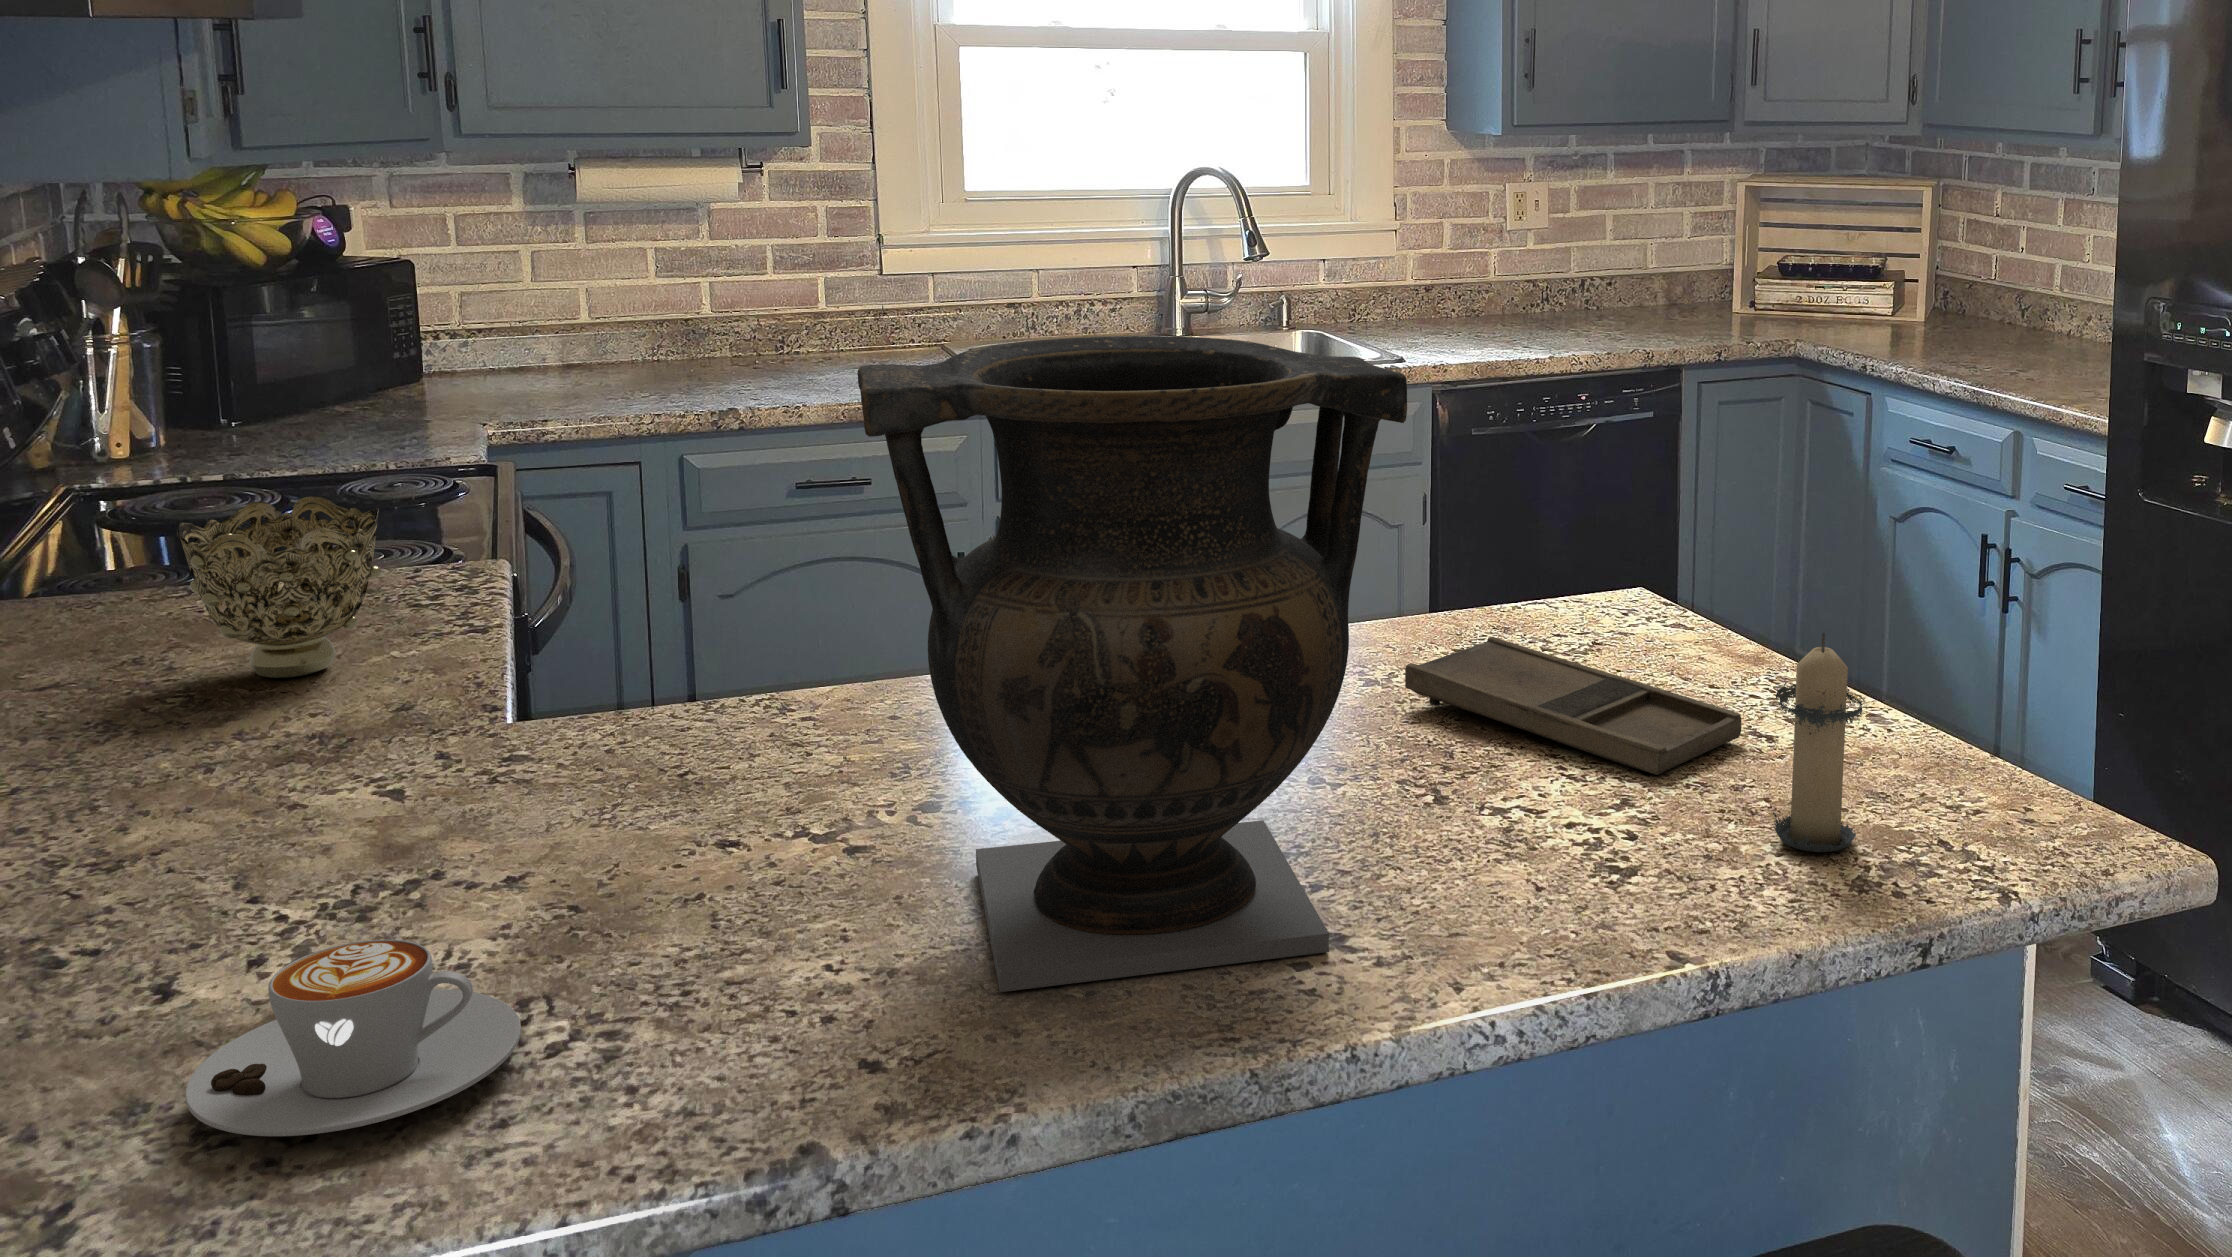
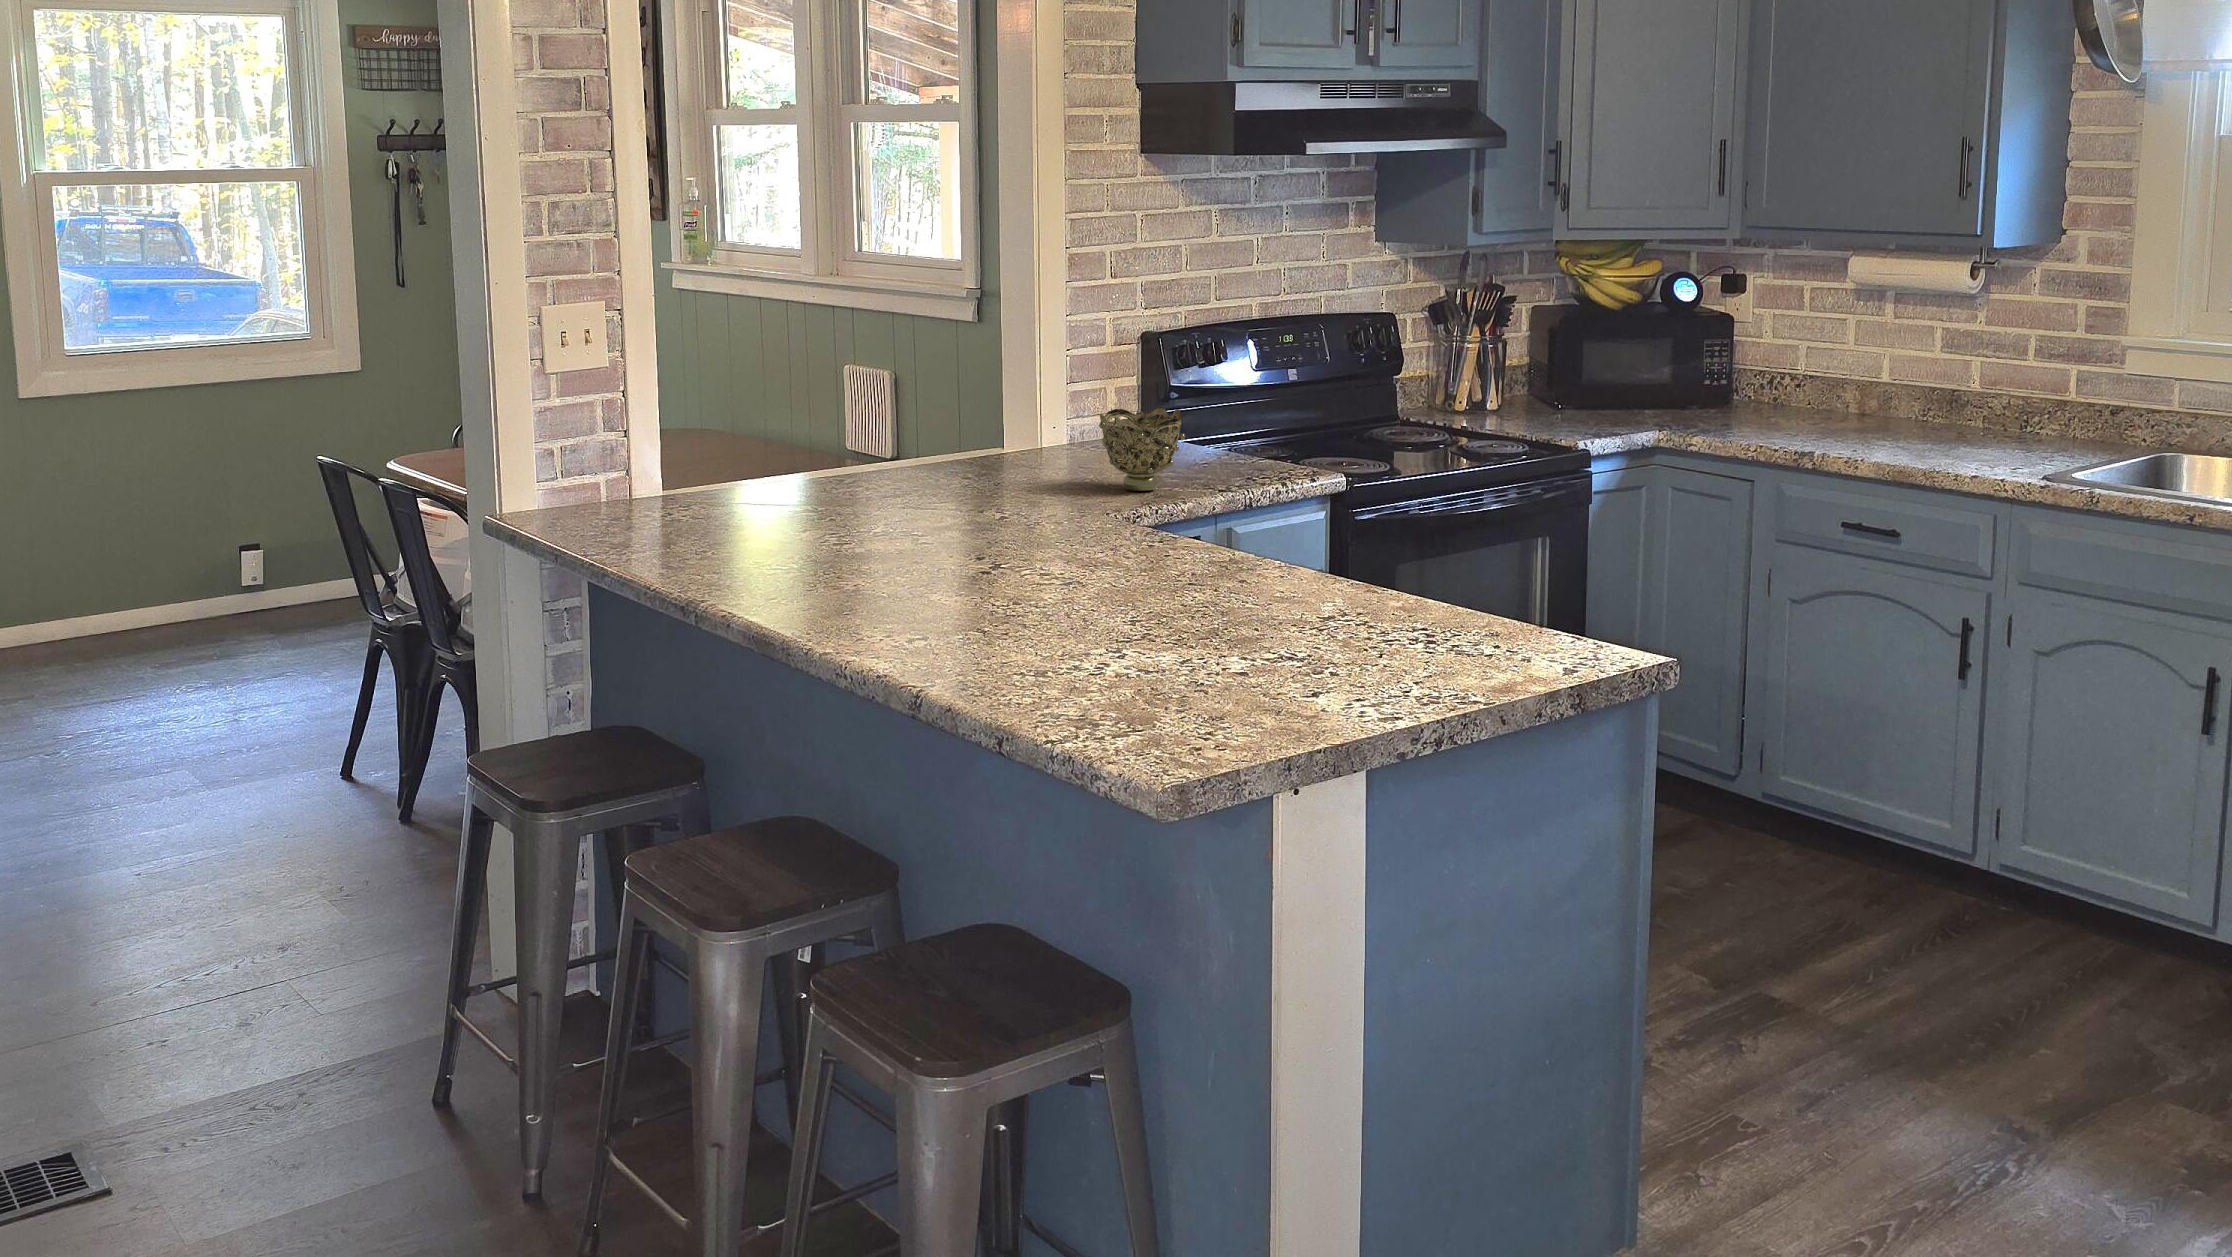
vase: present [857,336,1407,992] -> none [849,347,1046,649]
candle: present [1773,633,1865,852] -> none [1092,588,1159,728]
tray: present [1405,637,1741,775] -> none [1209,607,1375,699]
coffee cup: present [185,940,521,1136] -> none [700,519,803,572]

